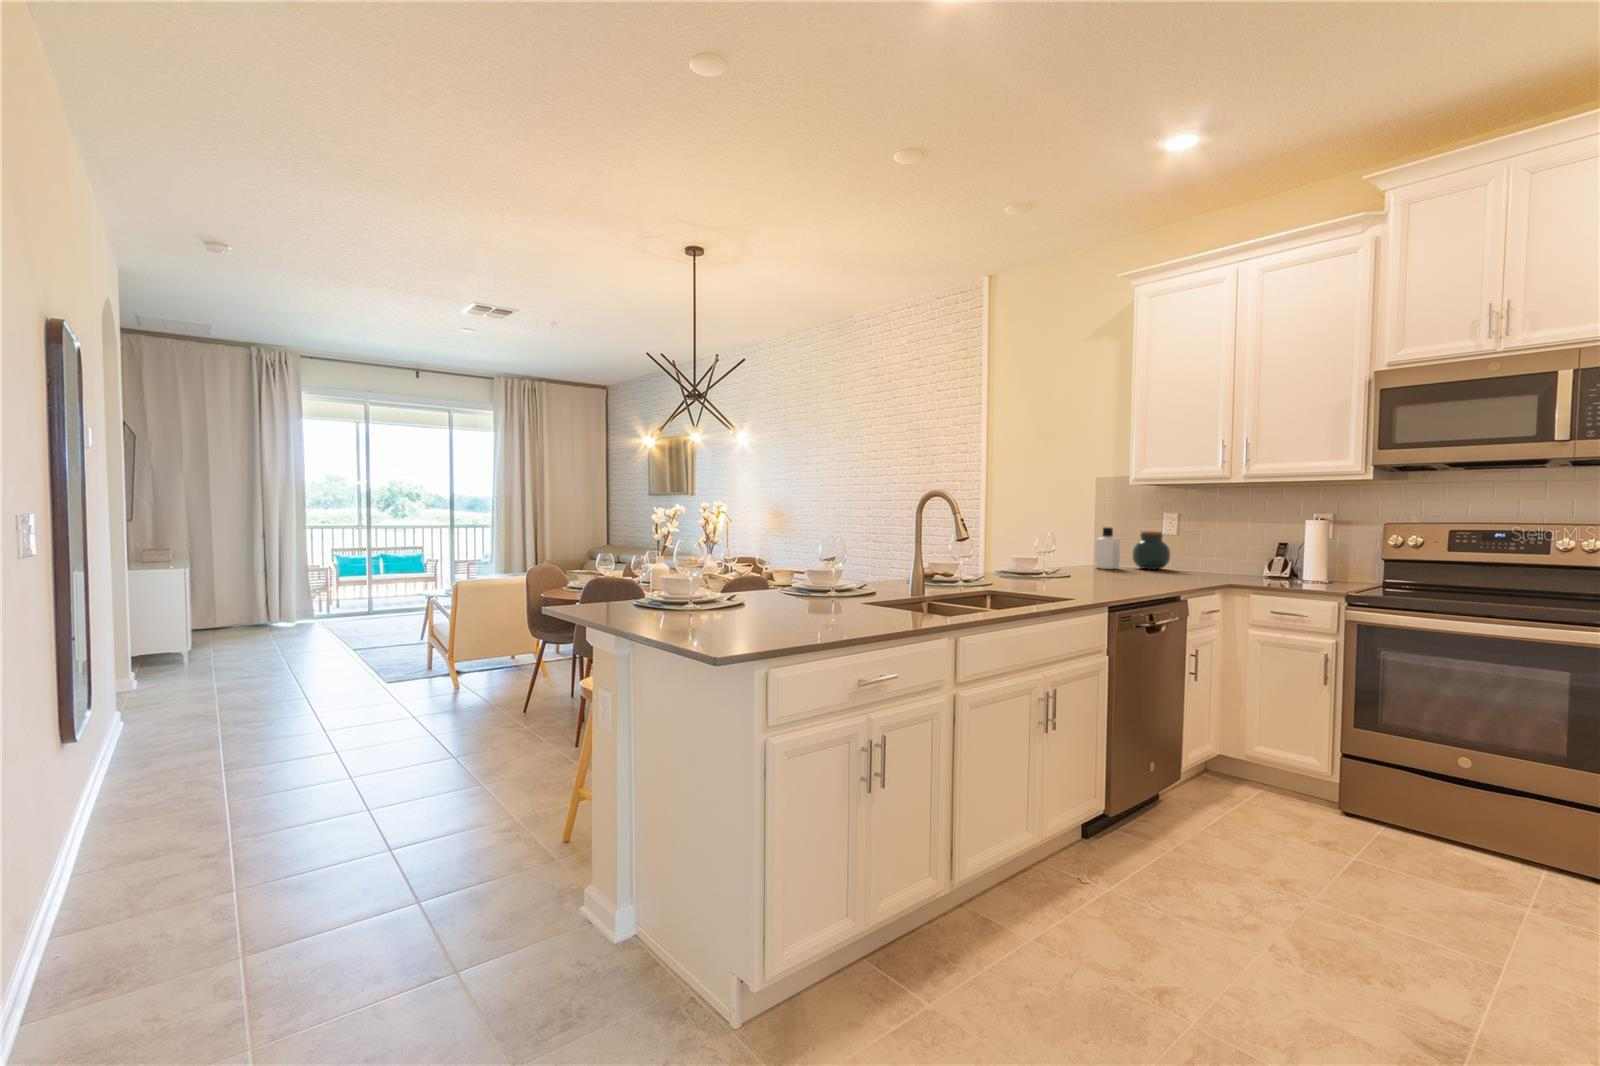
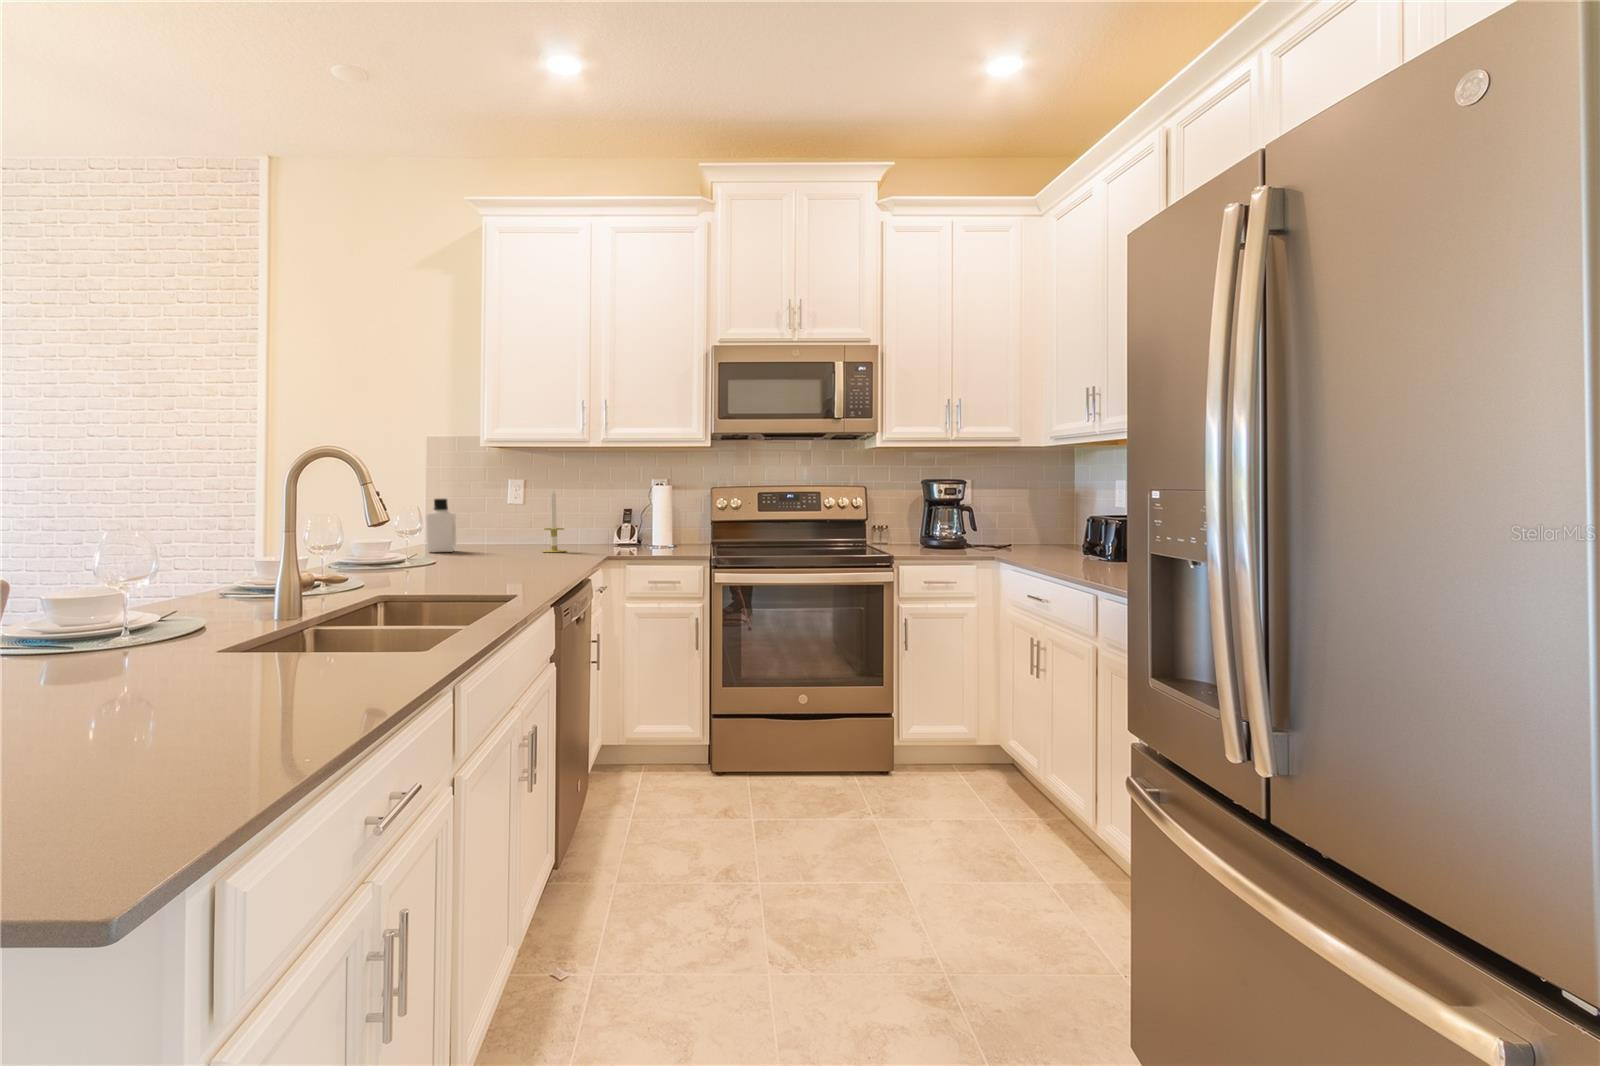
candle: none [1183,521,1206,577] -> present [542,490,566,552]
jar: present [1132,531,1170,569] -> none [467,503,512,549]

